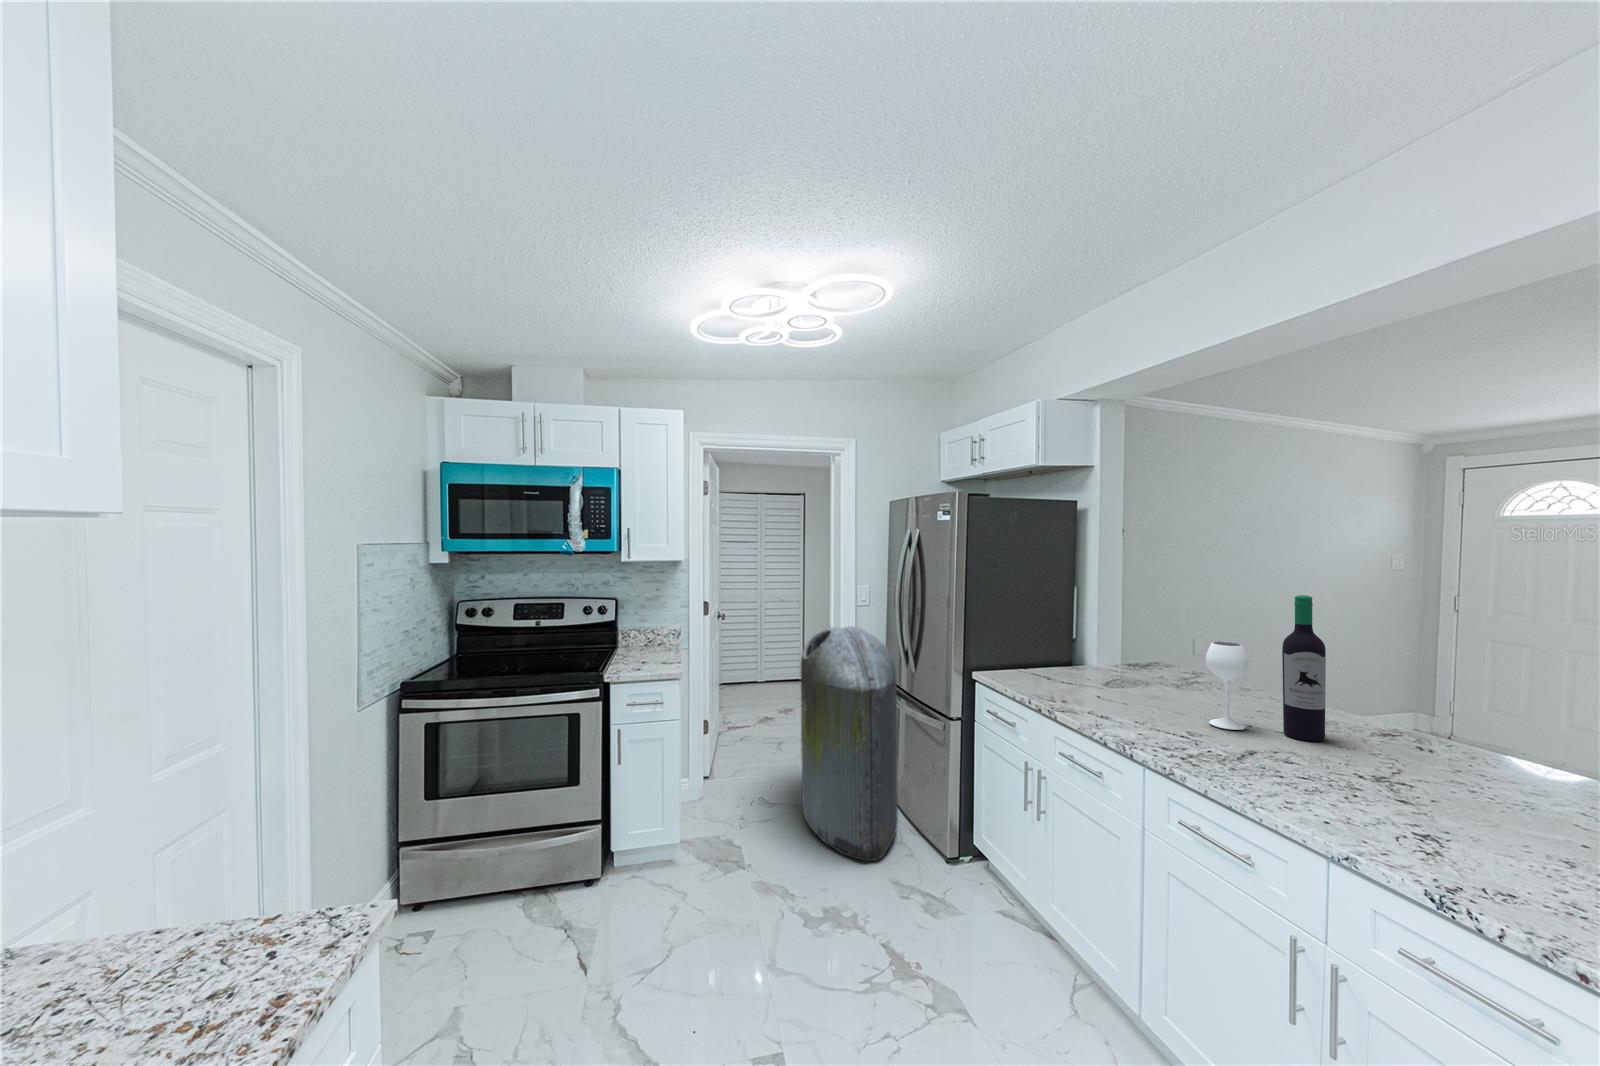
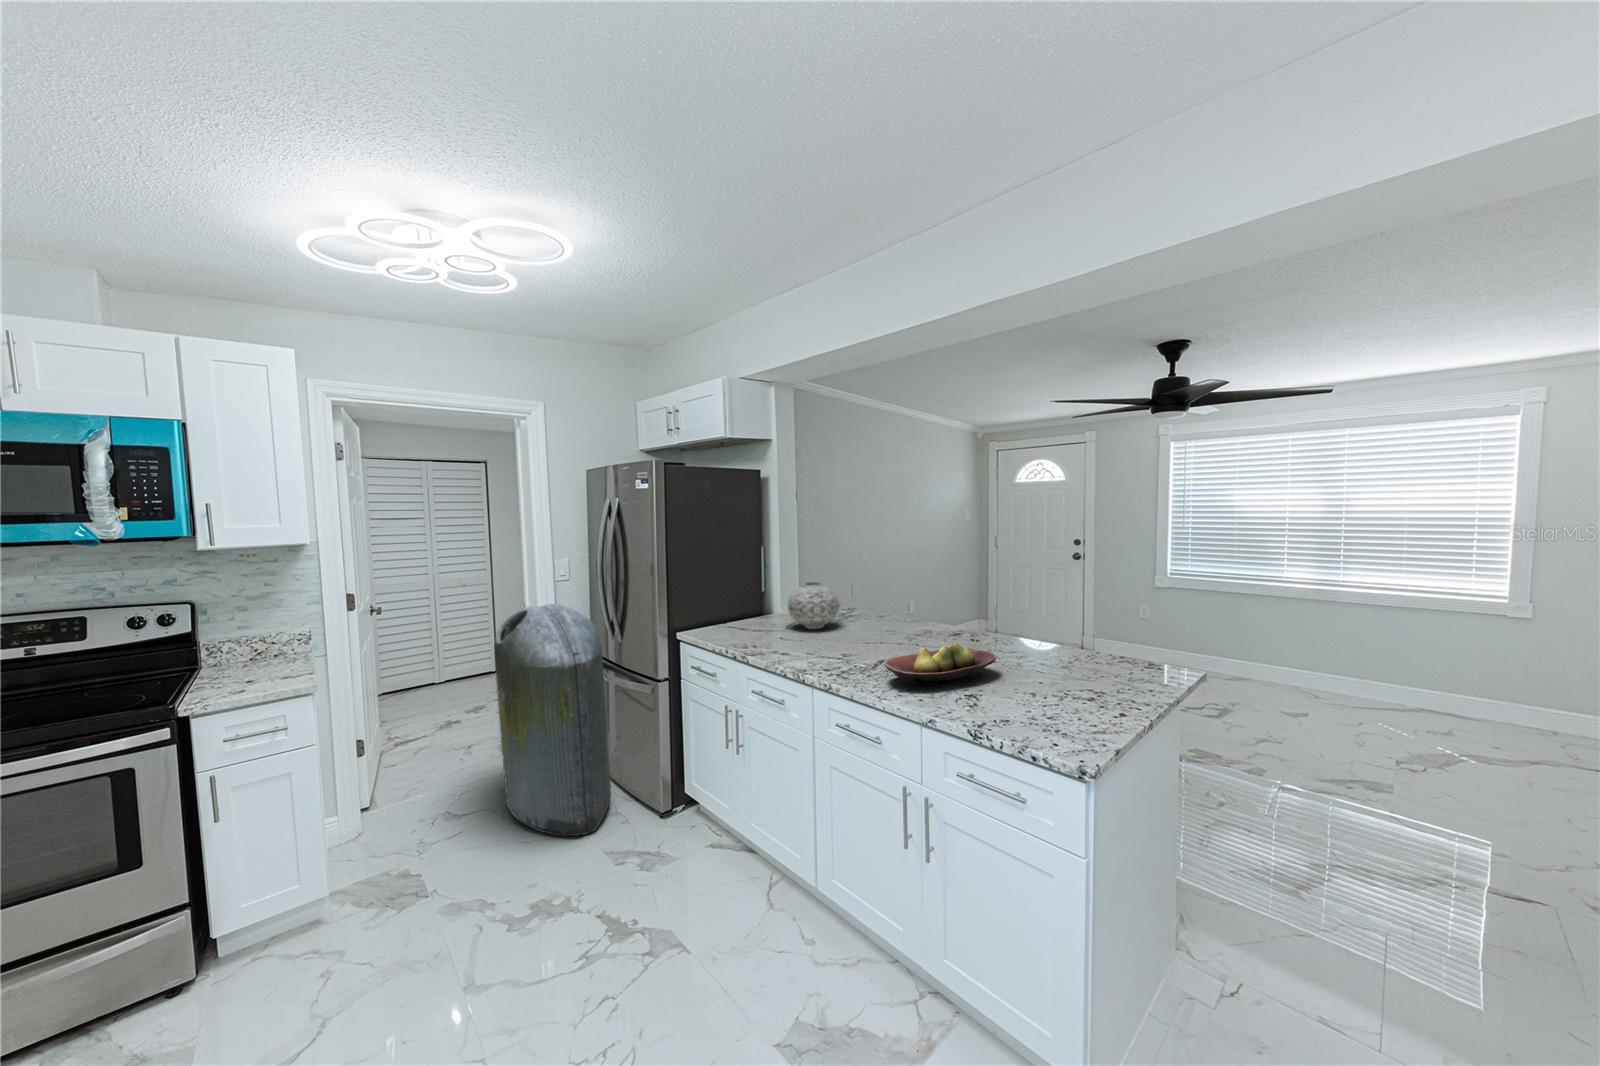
wine bottle: present [1206,595,1326,741] -> none [857,540,932,649]
vase: none [1105,633,1174,689] -> present [788,582,839,629]
fruit bowl: none [1258,743,1462,802] -> present [885,643,996,686]

